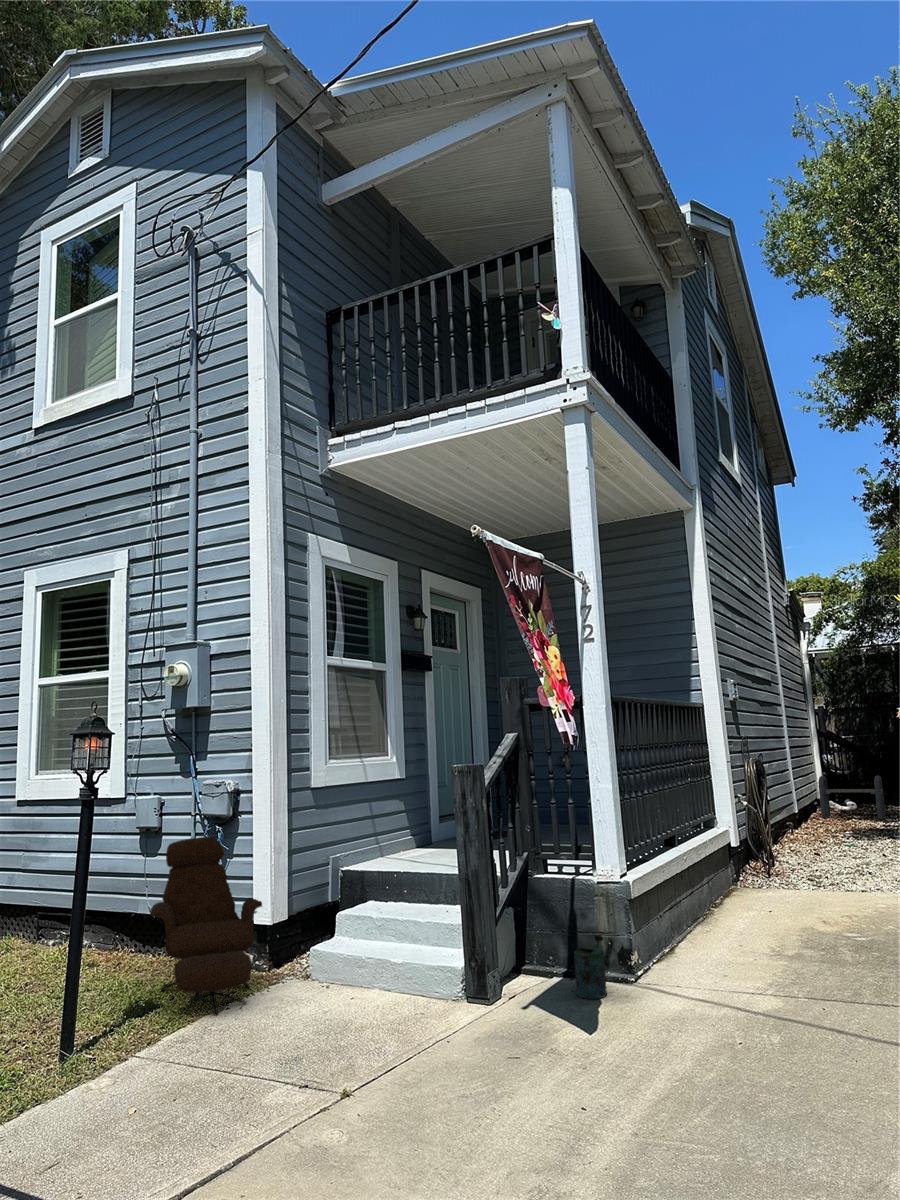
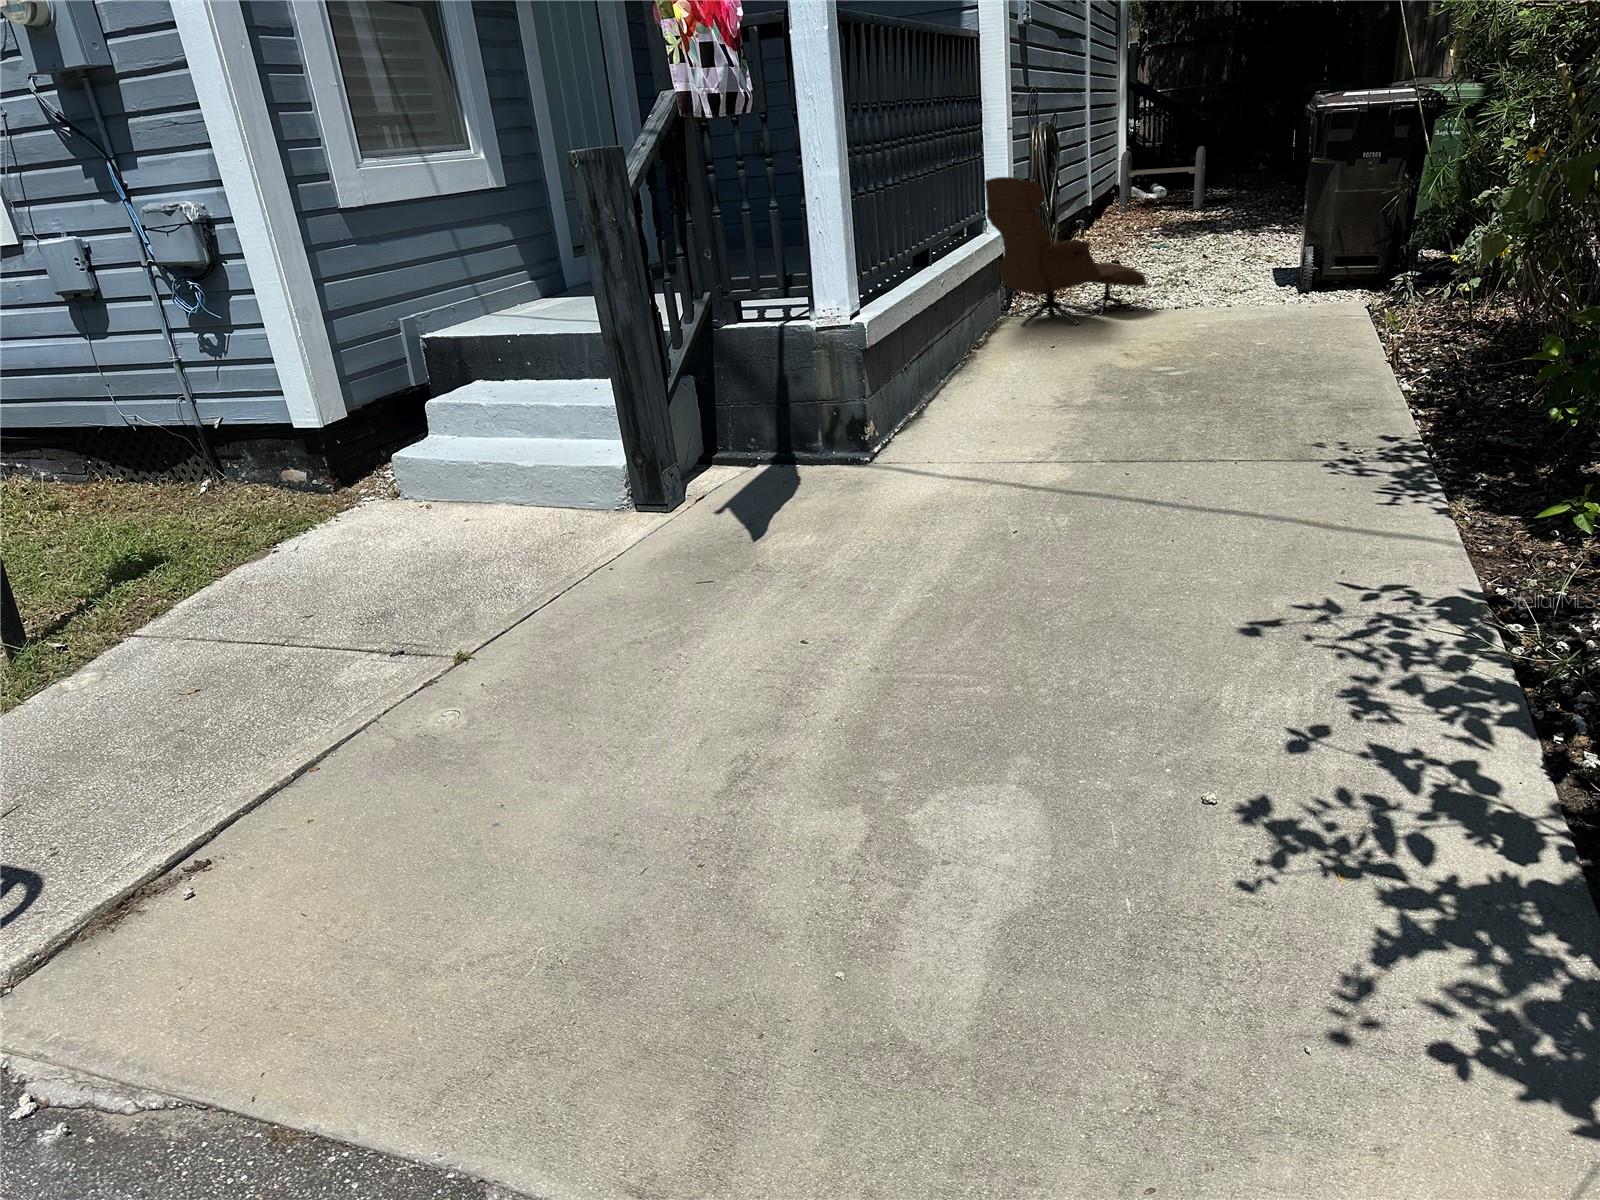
lounge chair: present [150,836,262,1015] -> present [985,177,1146,327]
watering can: present [574,935,607,999] -> none [784,402,833,490]

